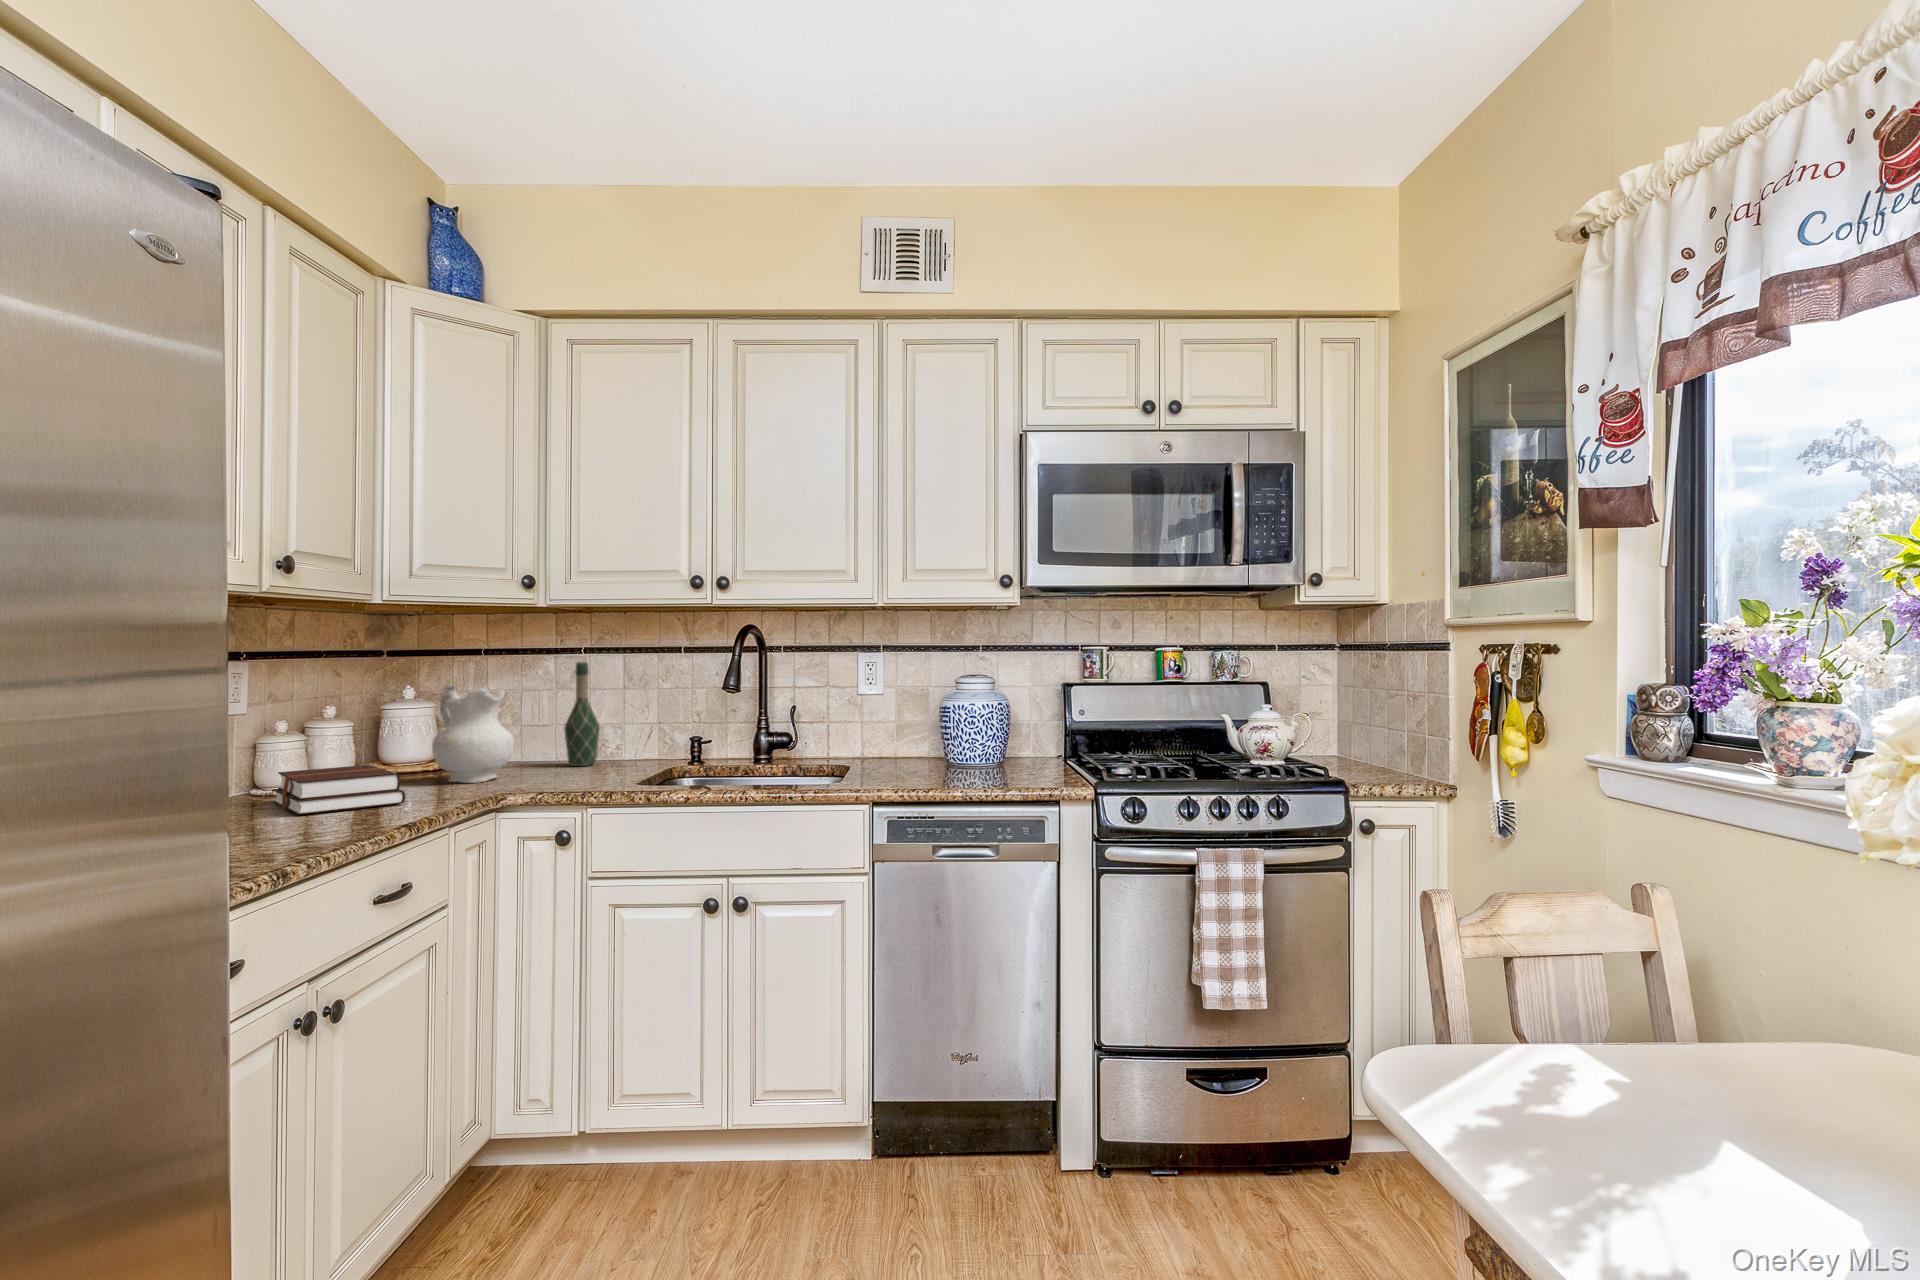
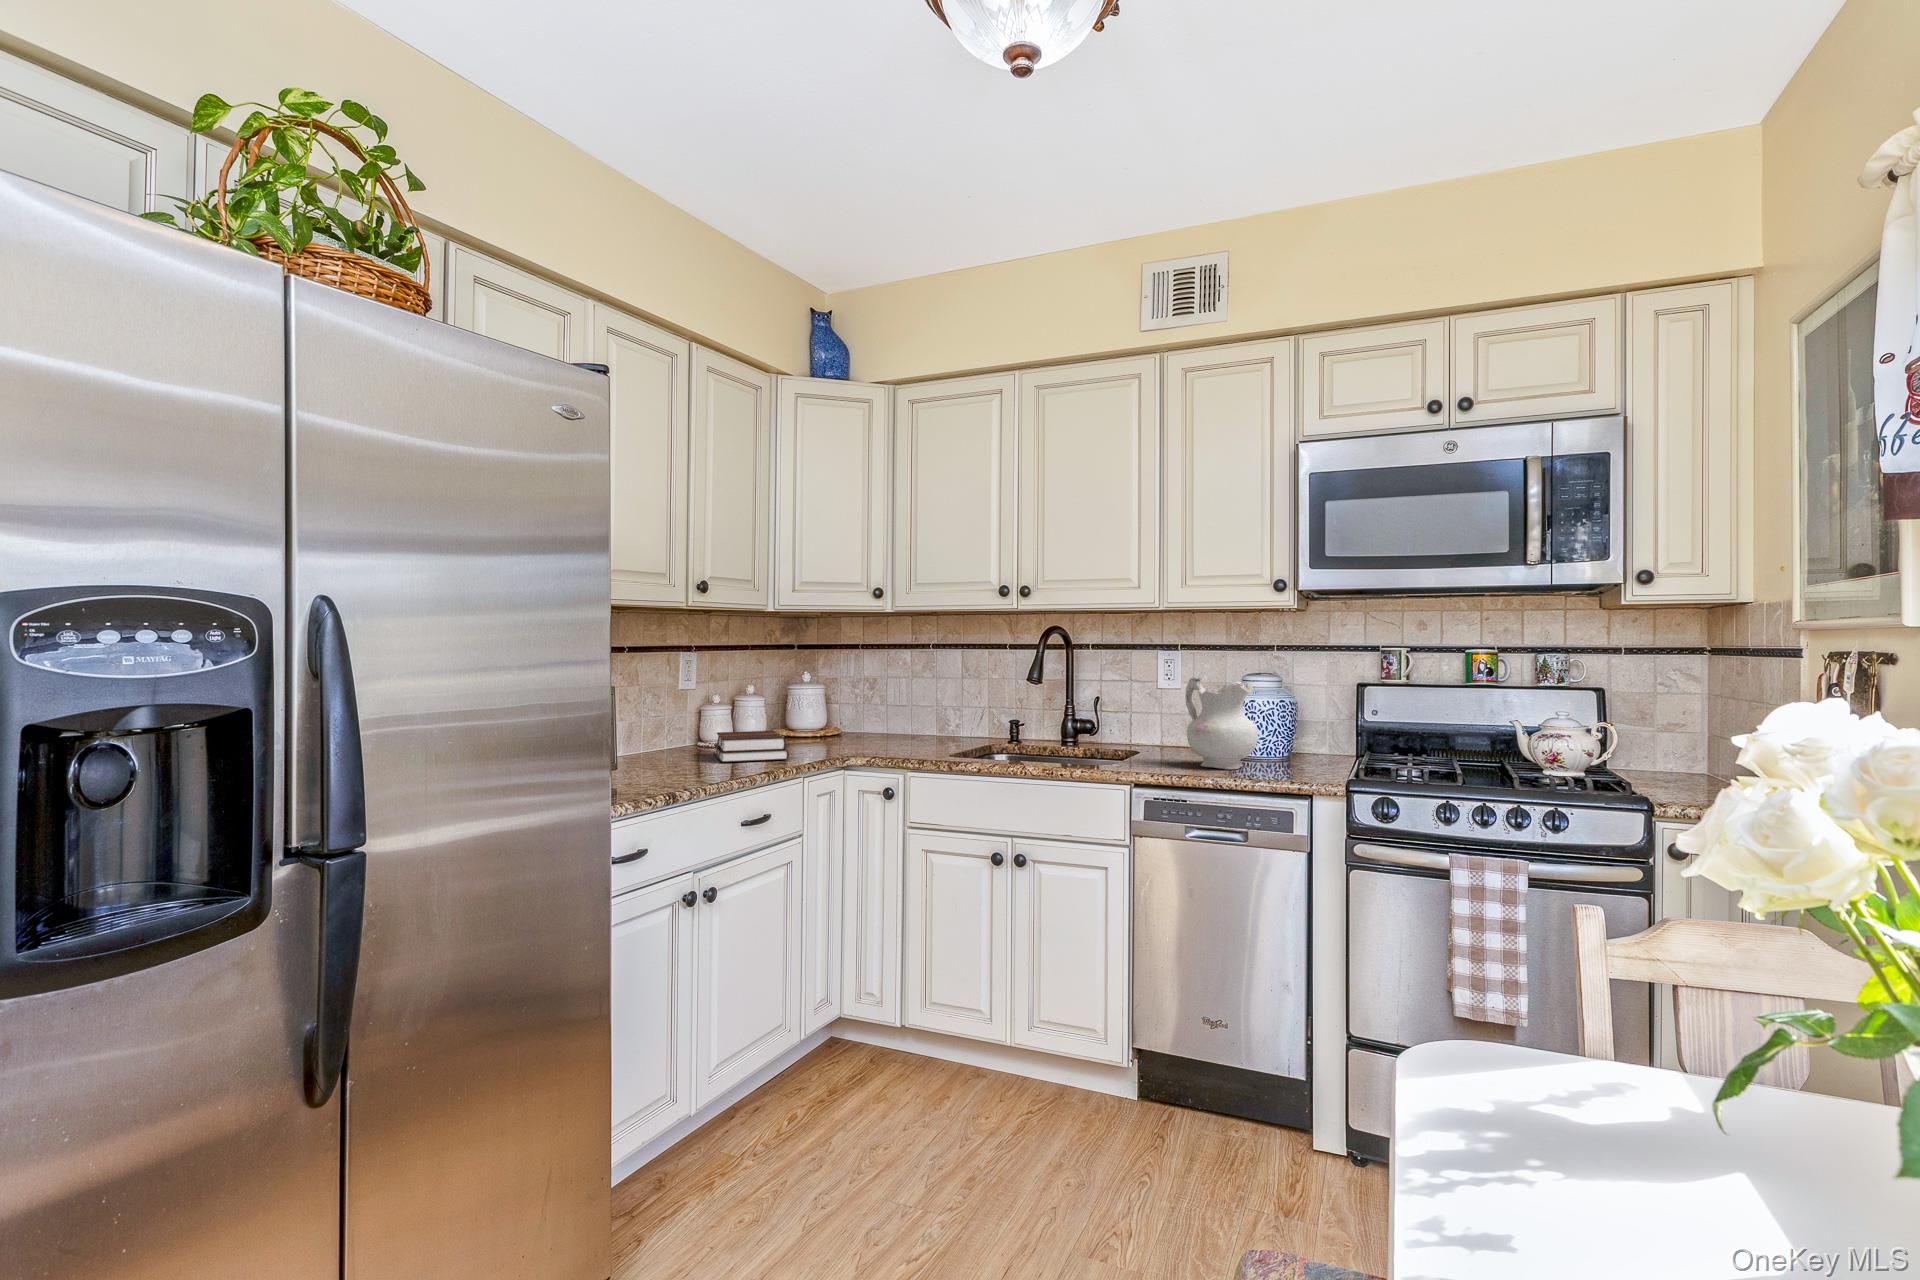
wine bottle: present [564,662,600,766] -> none [916,657,942,741]
ceramic pitcher: present [432,685,514,783] -> present [1185,677,1258,769]

